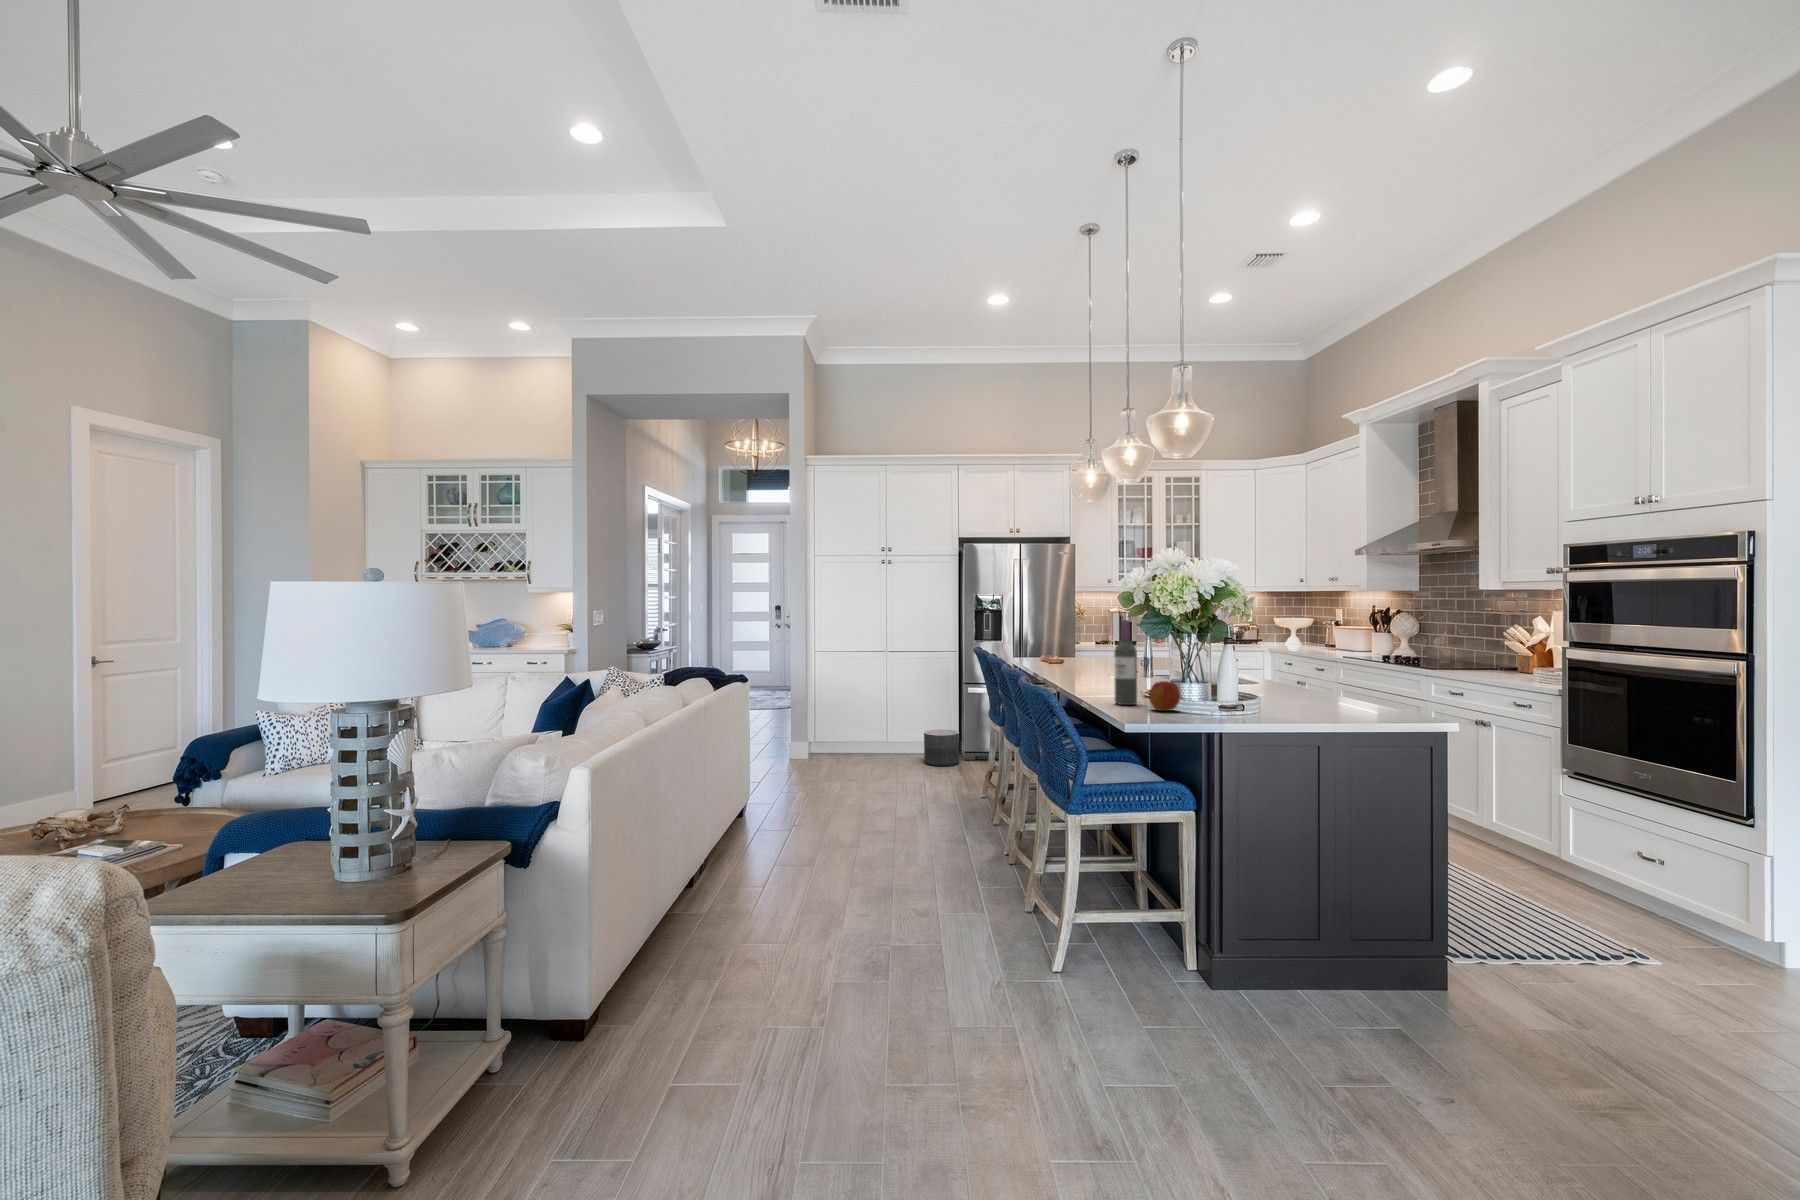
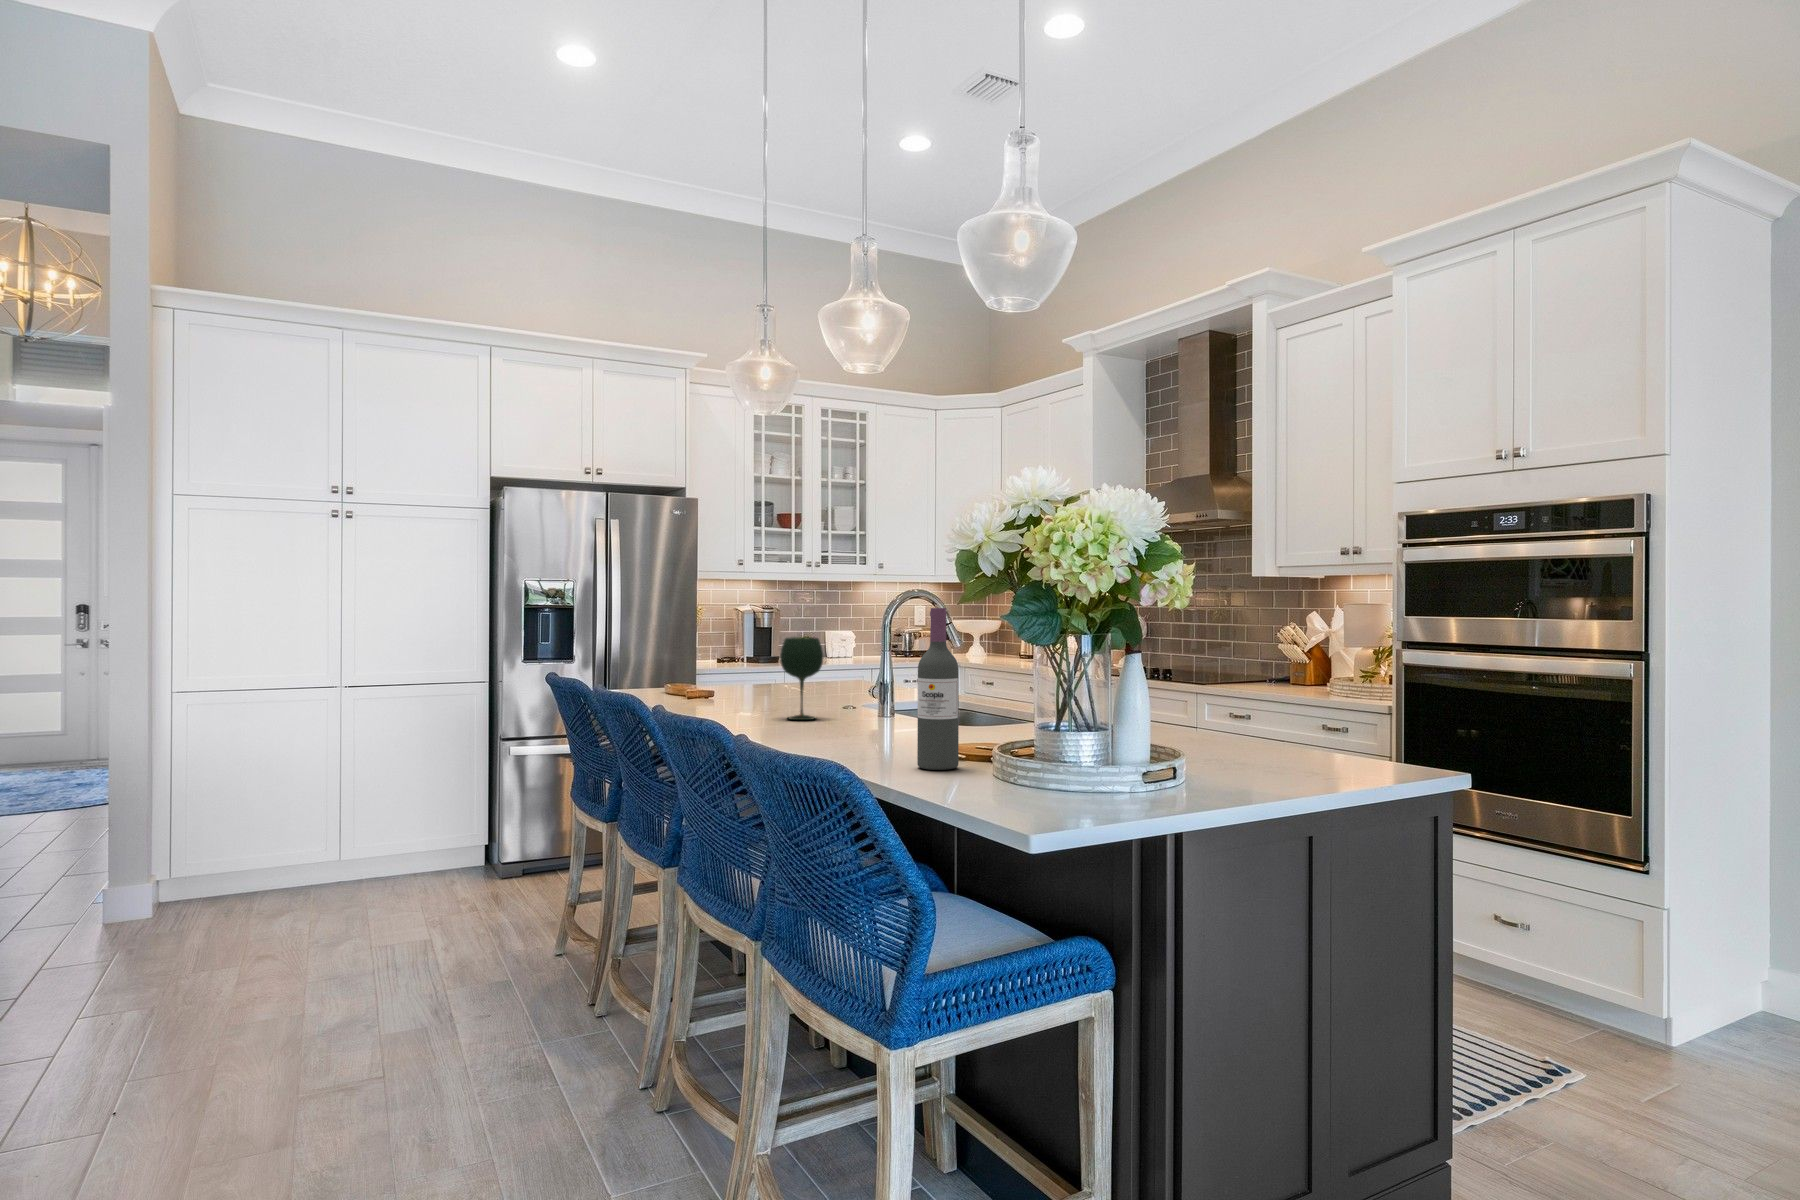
wine glass: none [1085,632,1110,680] -> present [780,637,823,720]
apple: present [1149,681,1180,711] -> none [997,721,1053,778]
planter: present [924,729,959,766] -> none [424,818,492,887]

